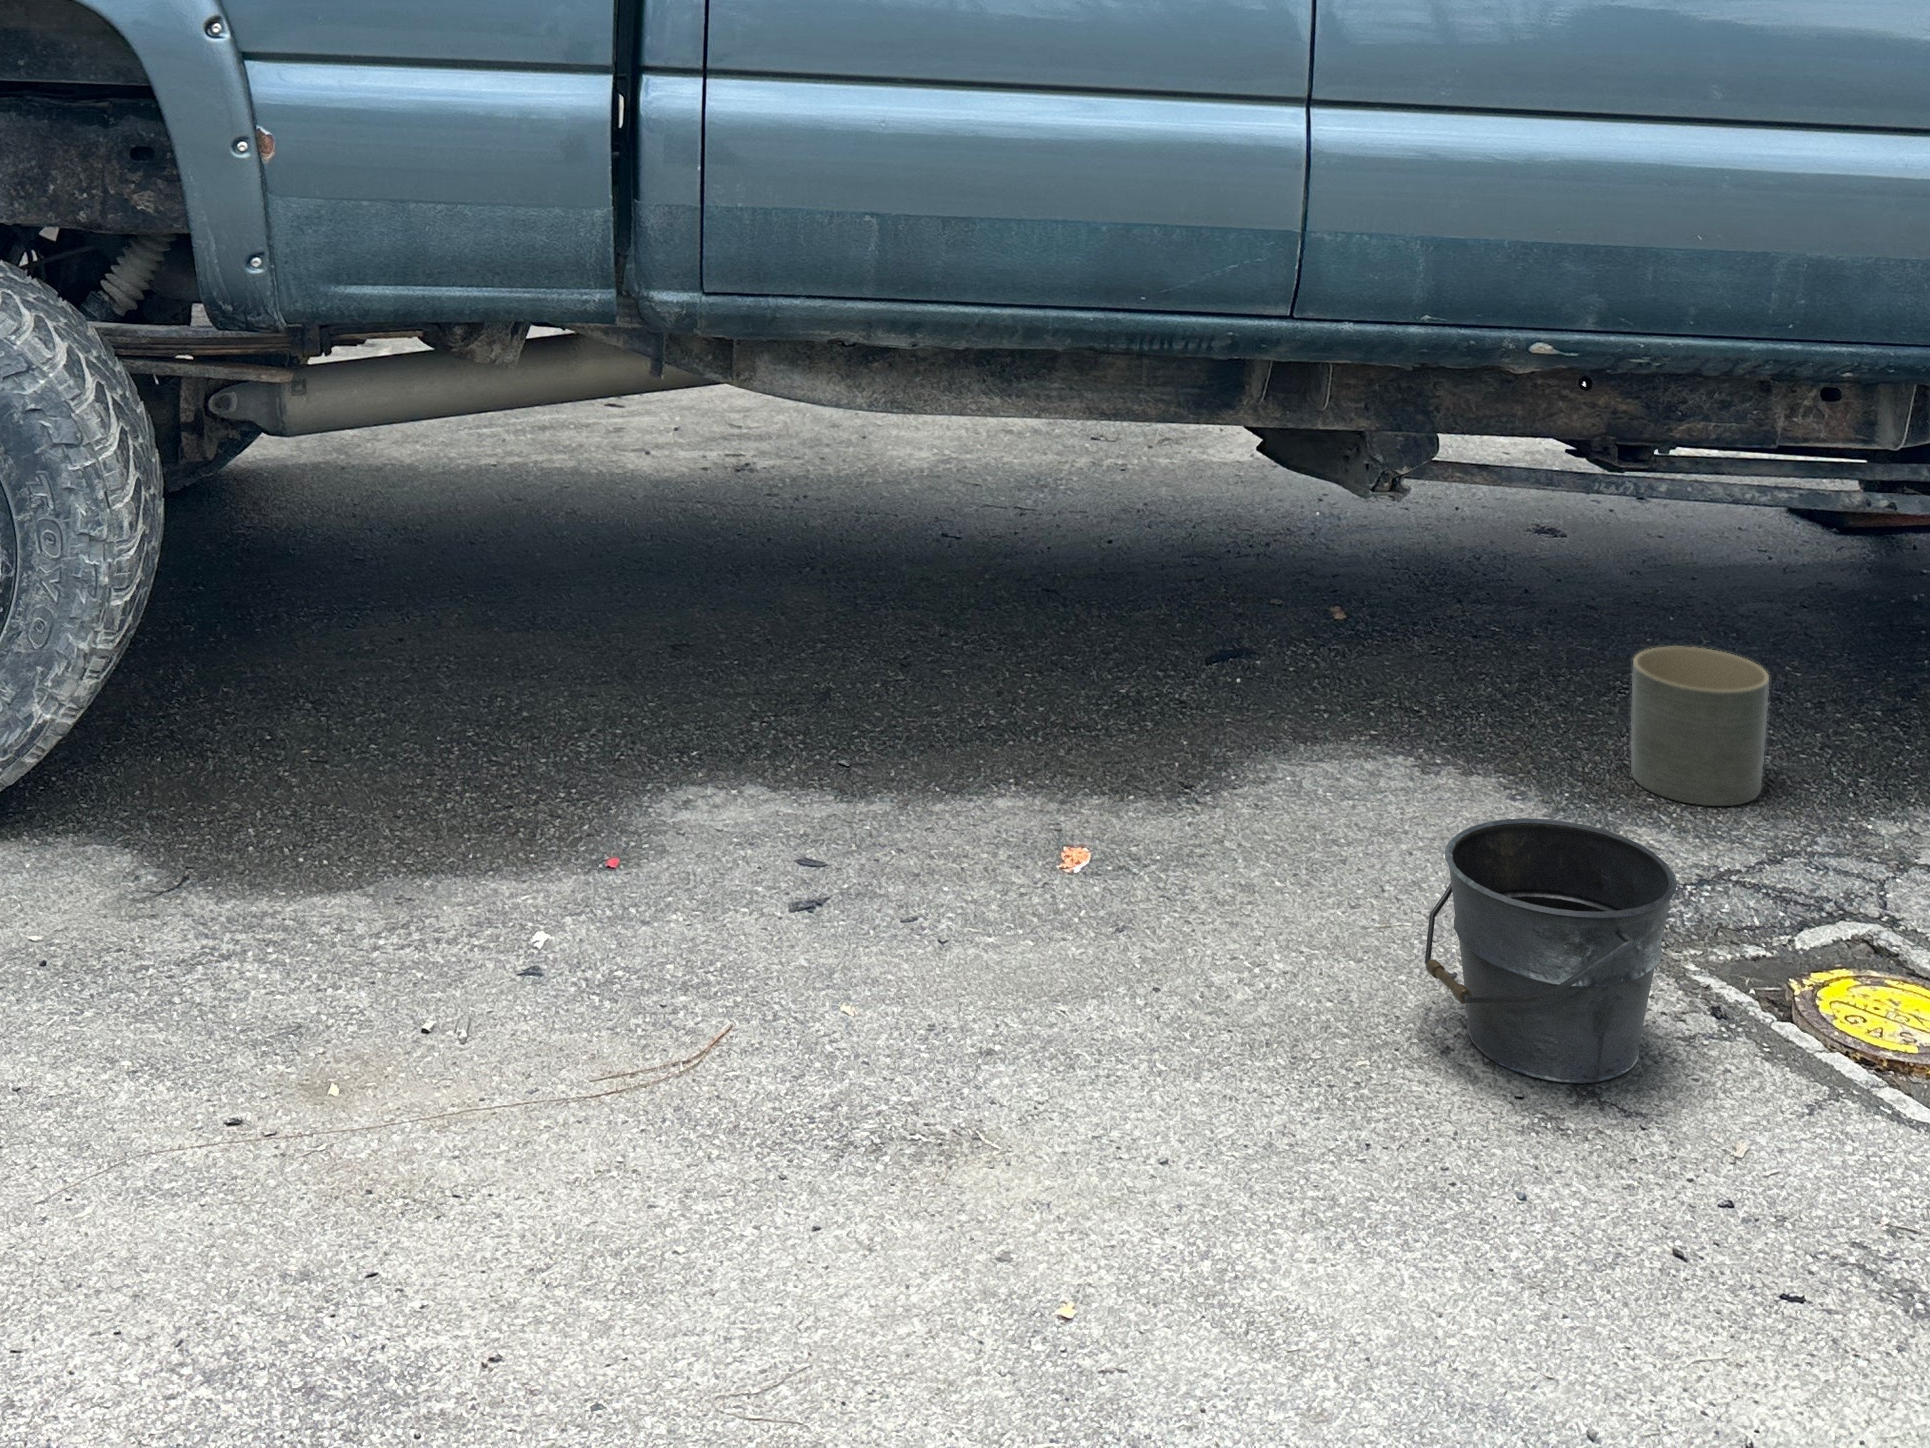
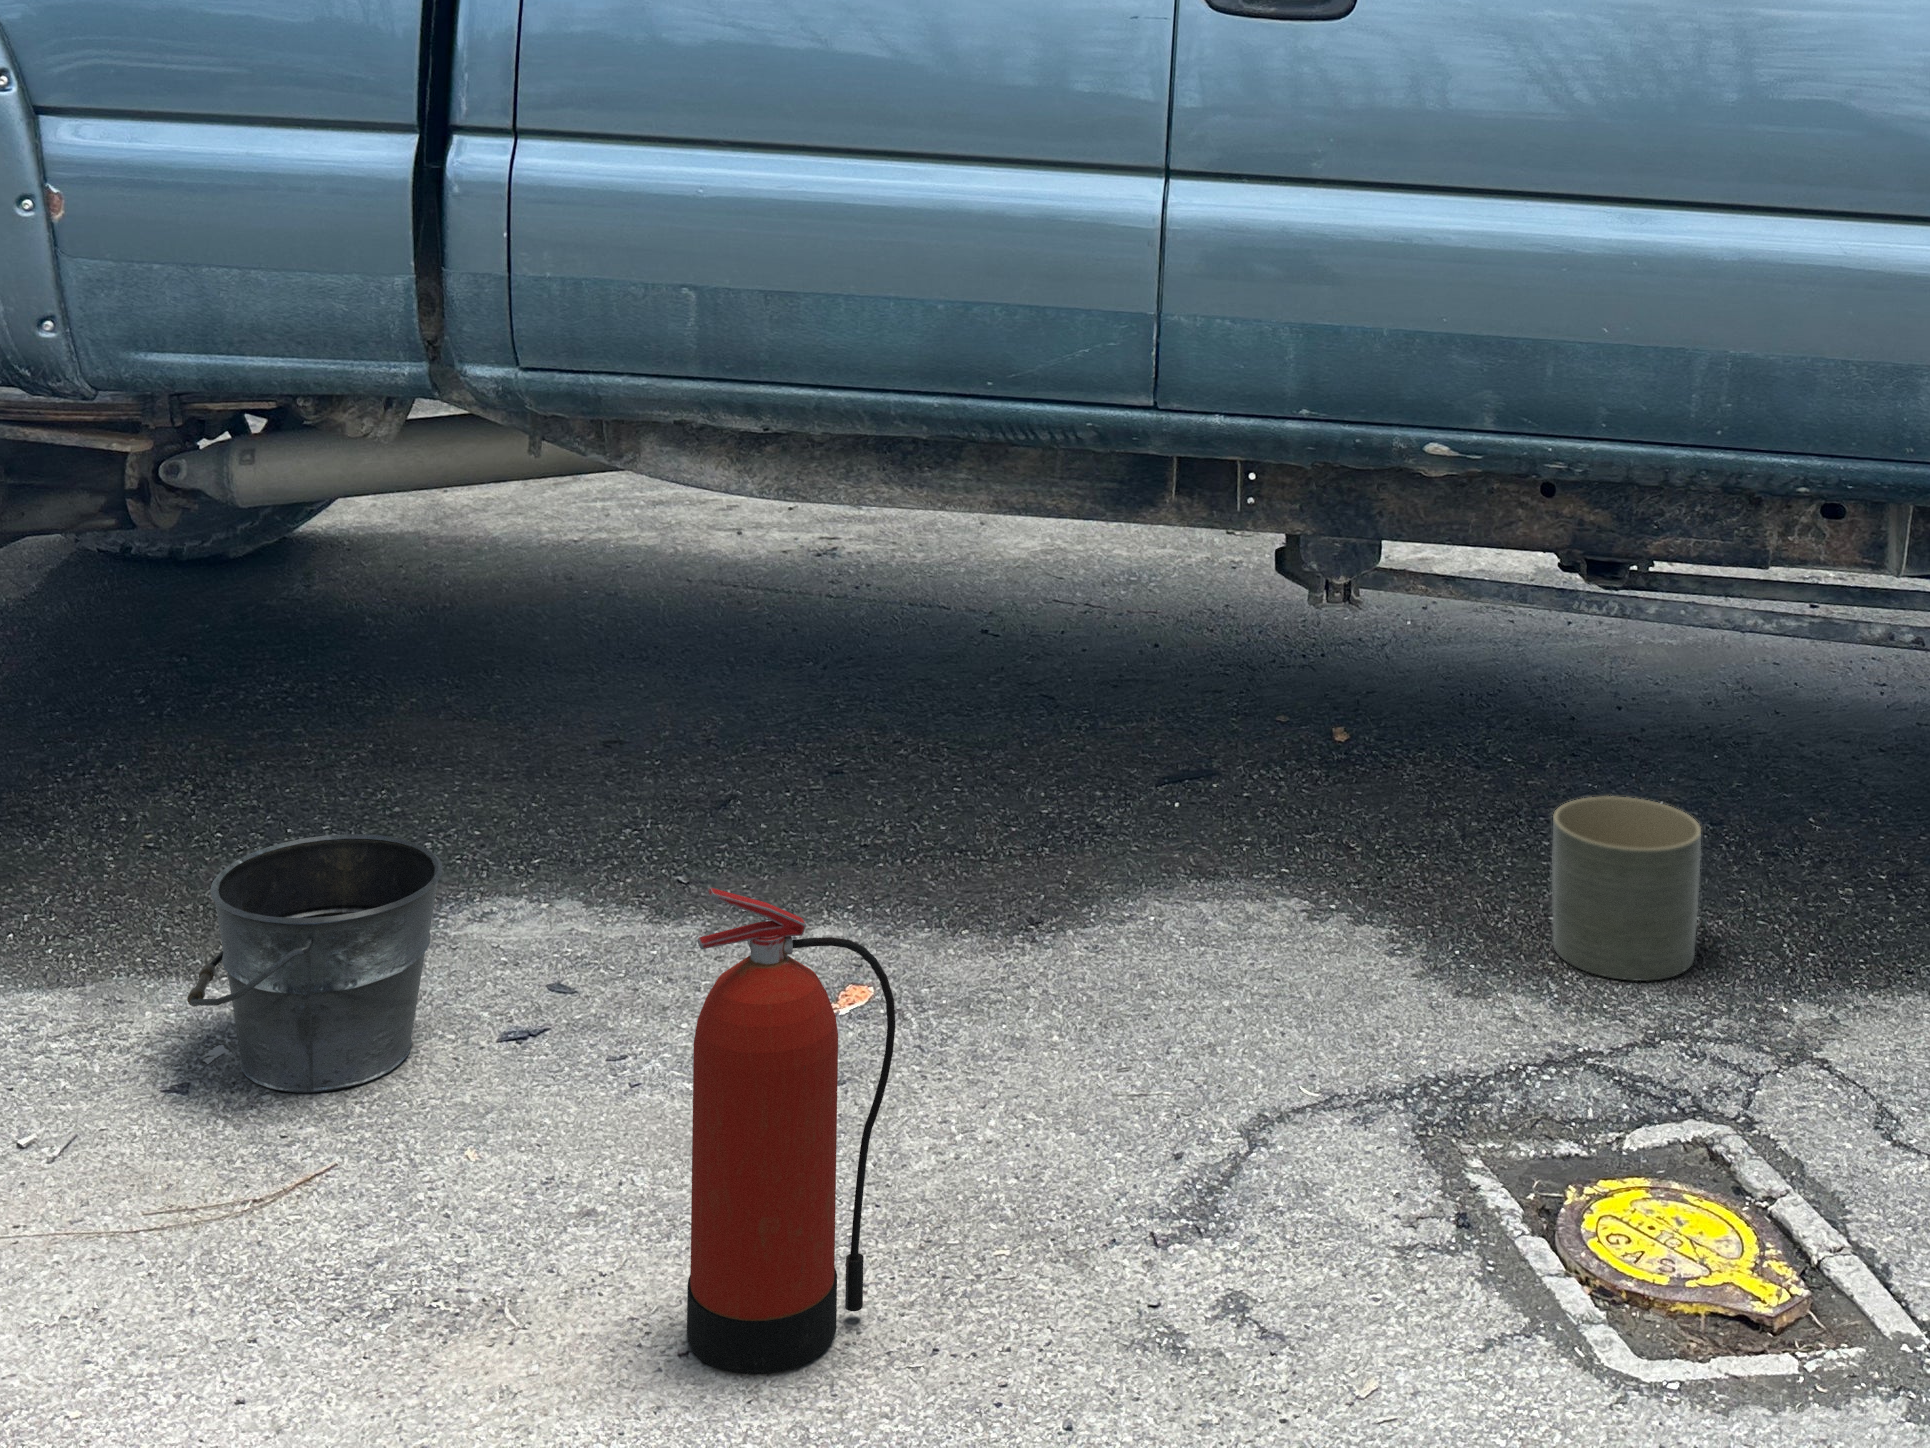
fire extinguisher: none [1129,760,1302,1190] -> present [687,888,895,1375]
bucket: present [1425,818,1677,1084] -> present [187,834,443,1093]

